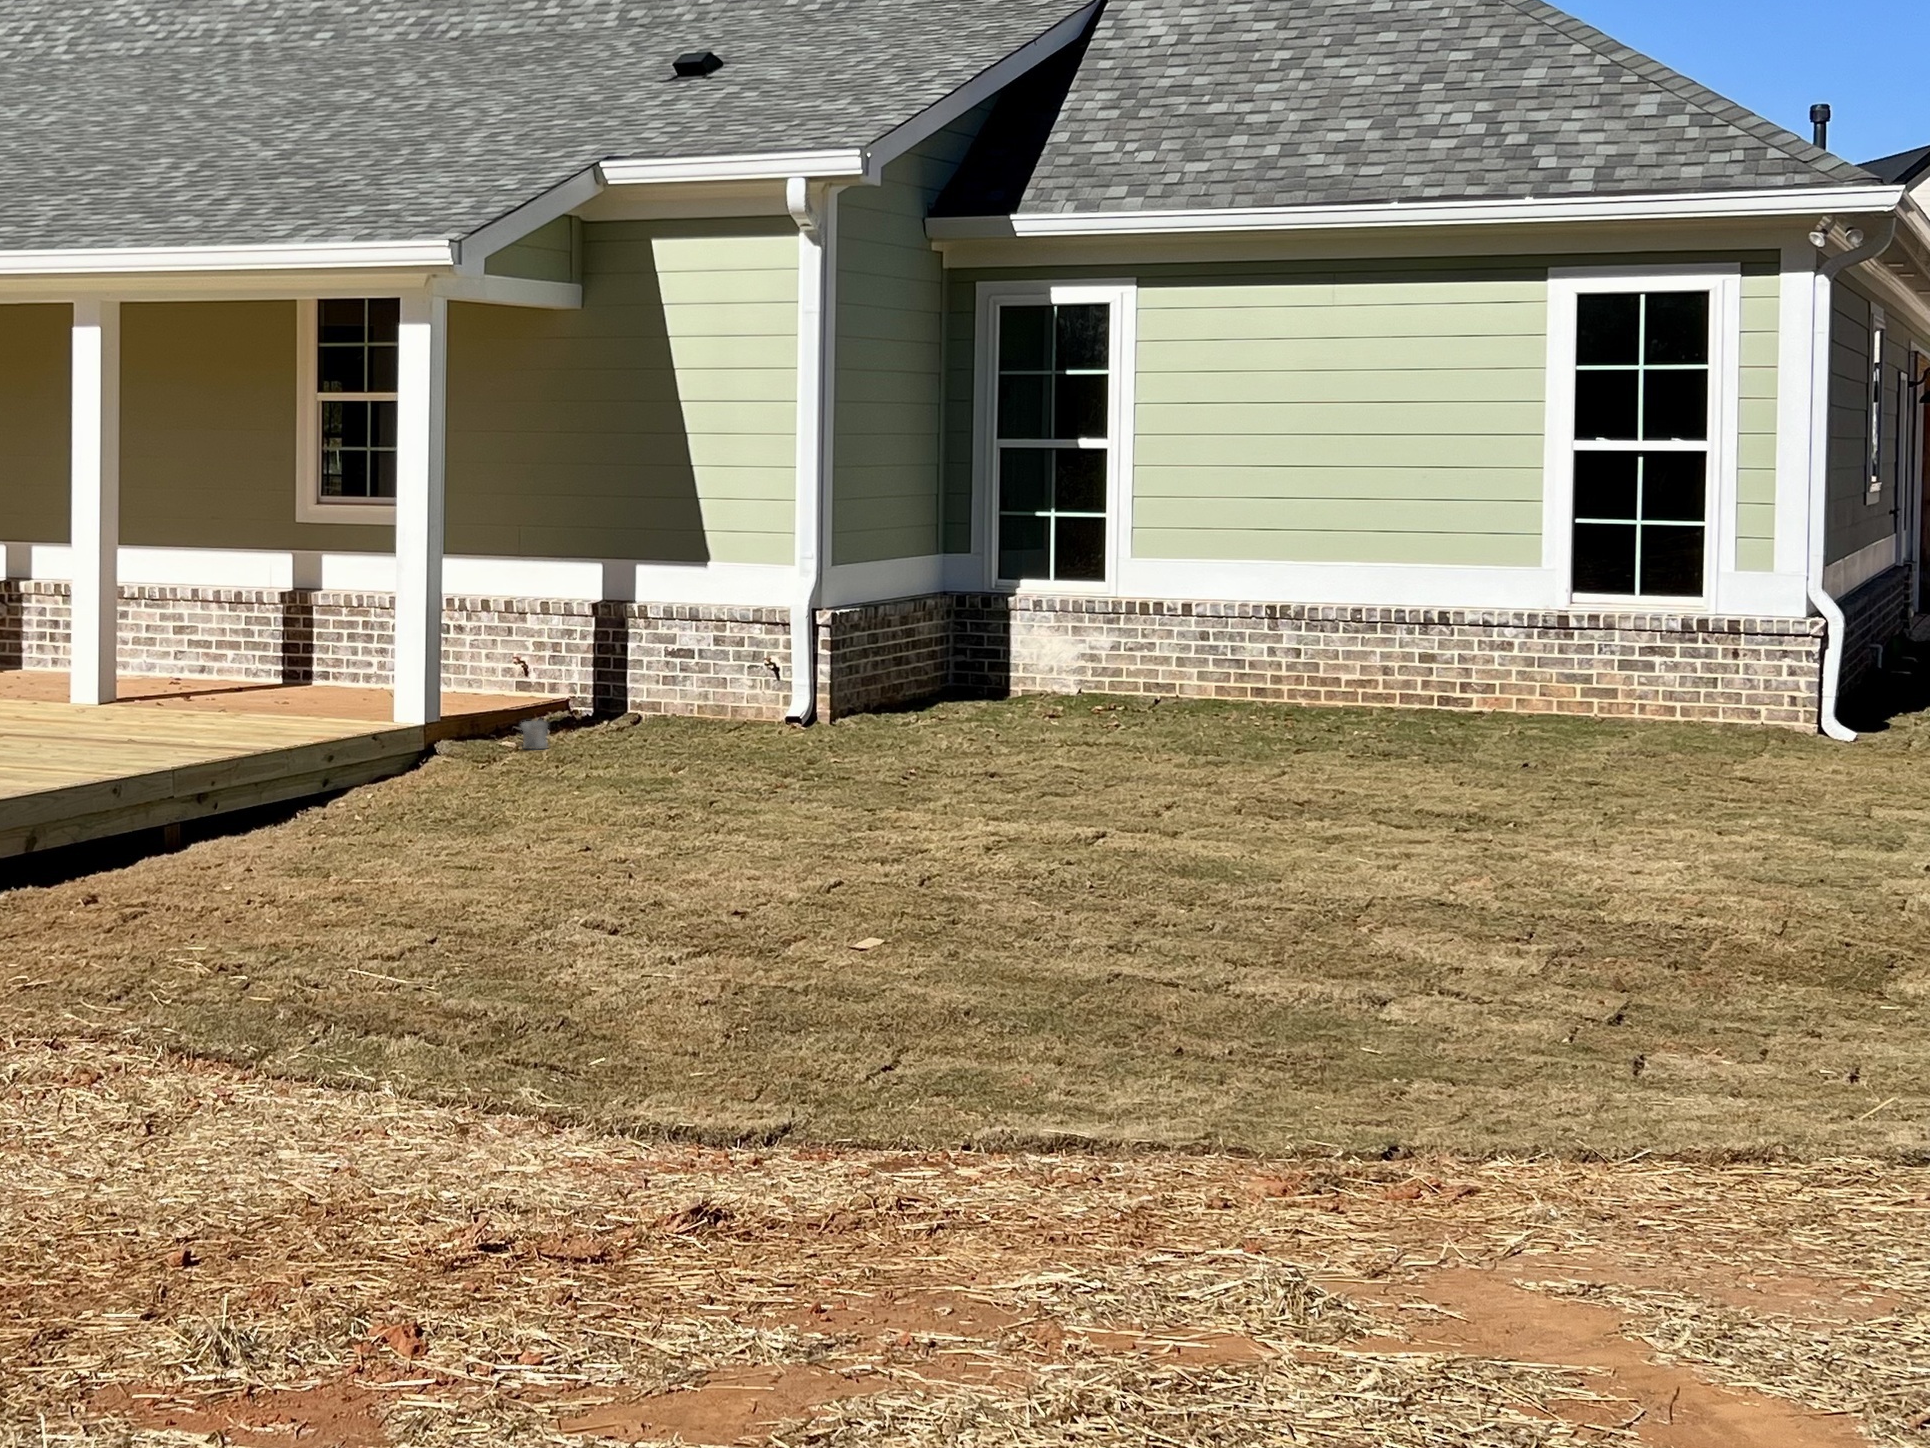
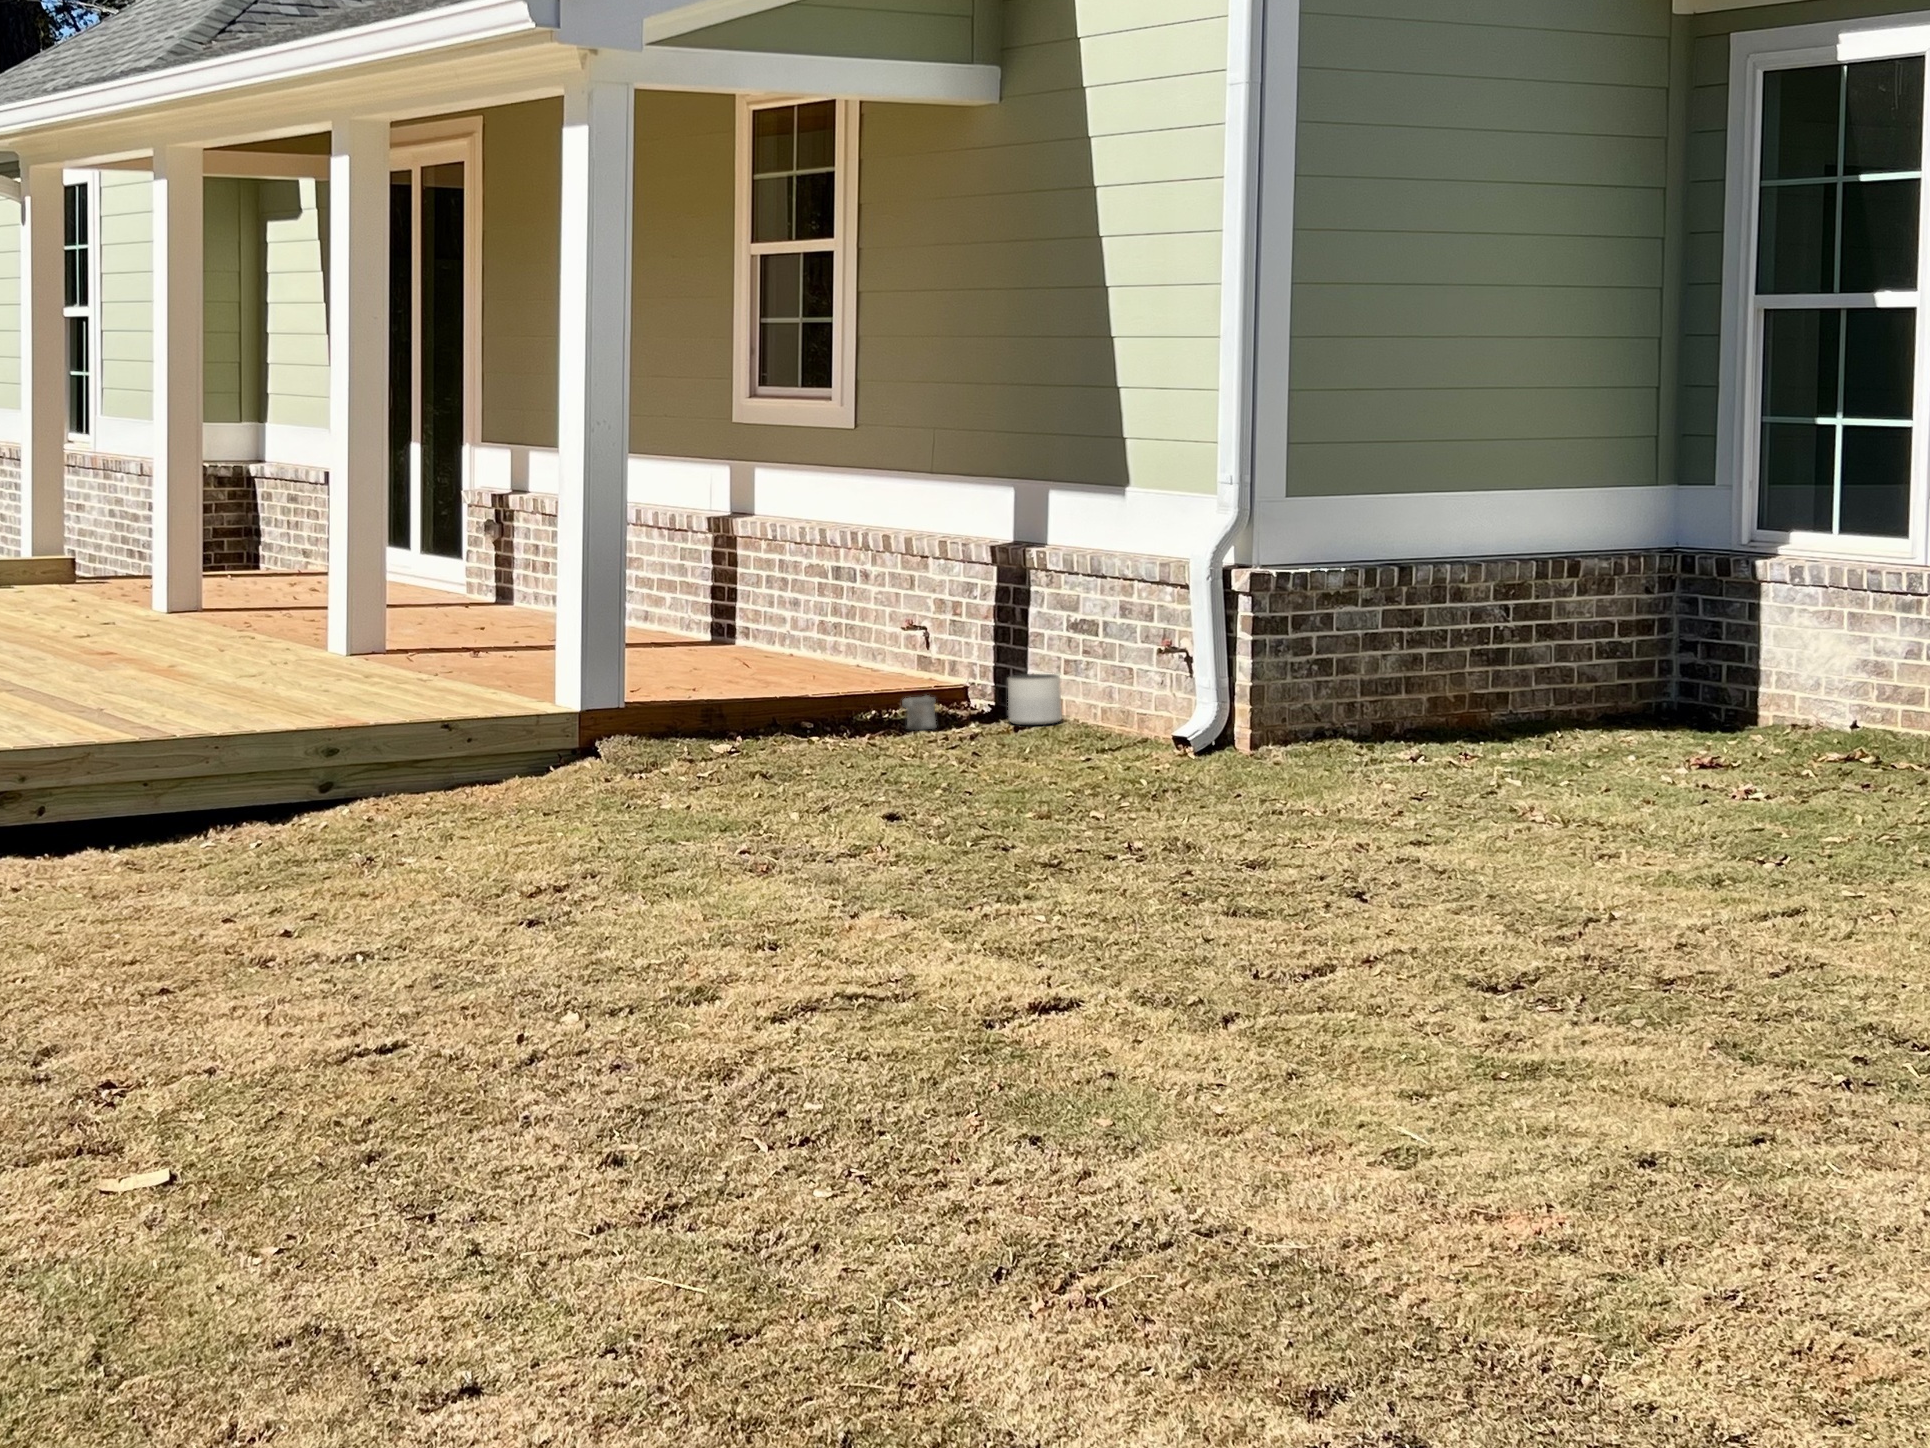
planter: none [610,703,655,748] -> present [1008,674,1062,725]

